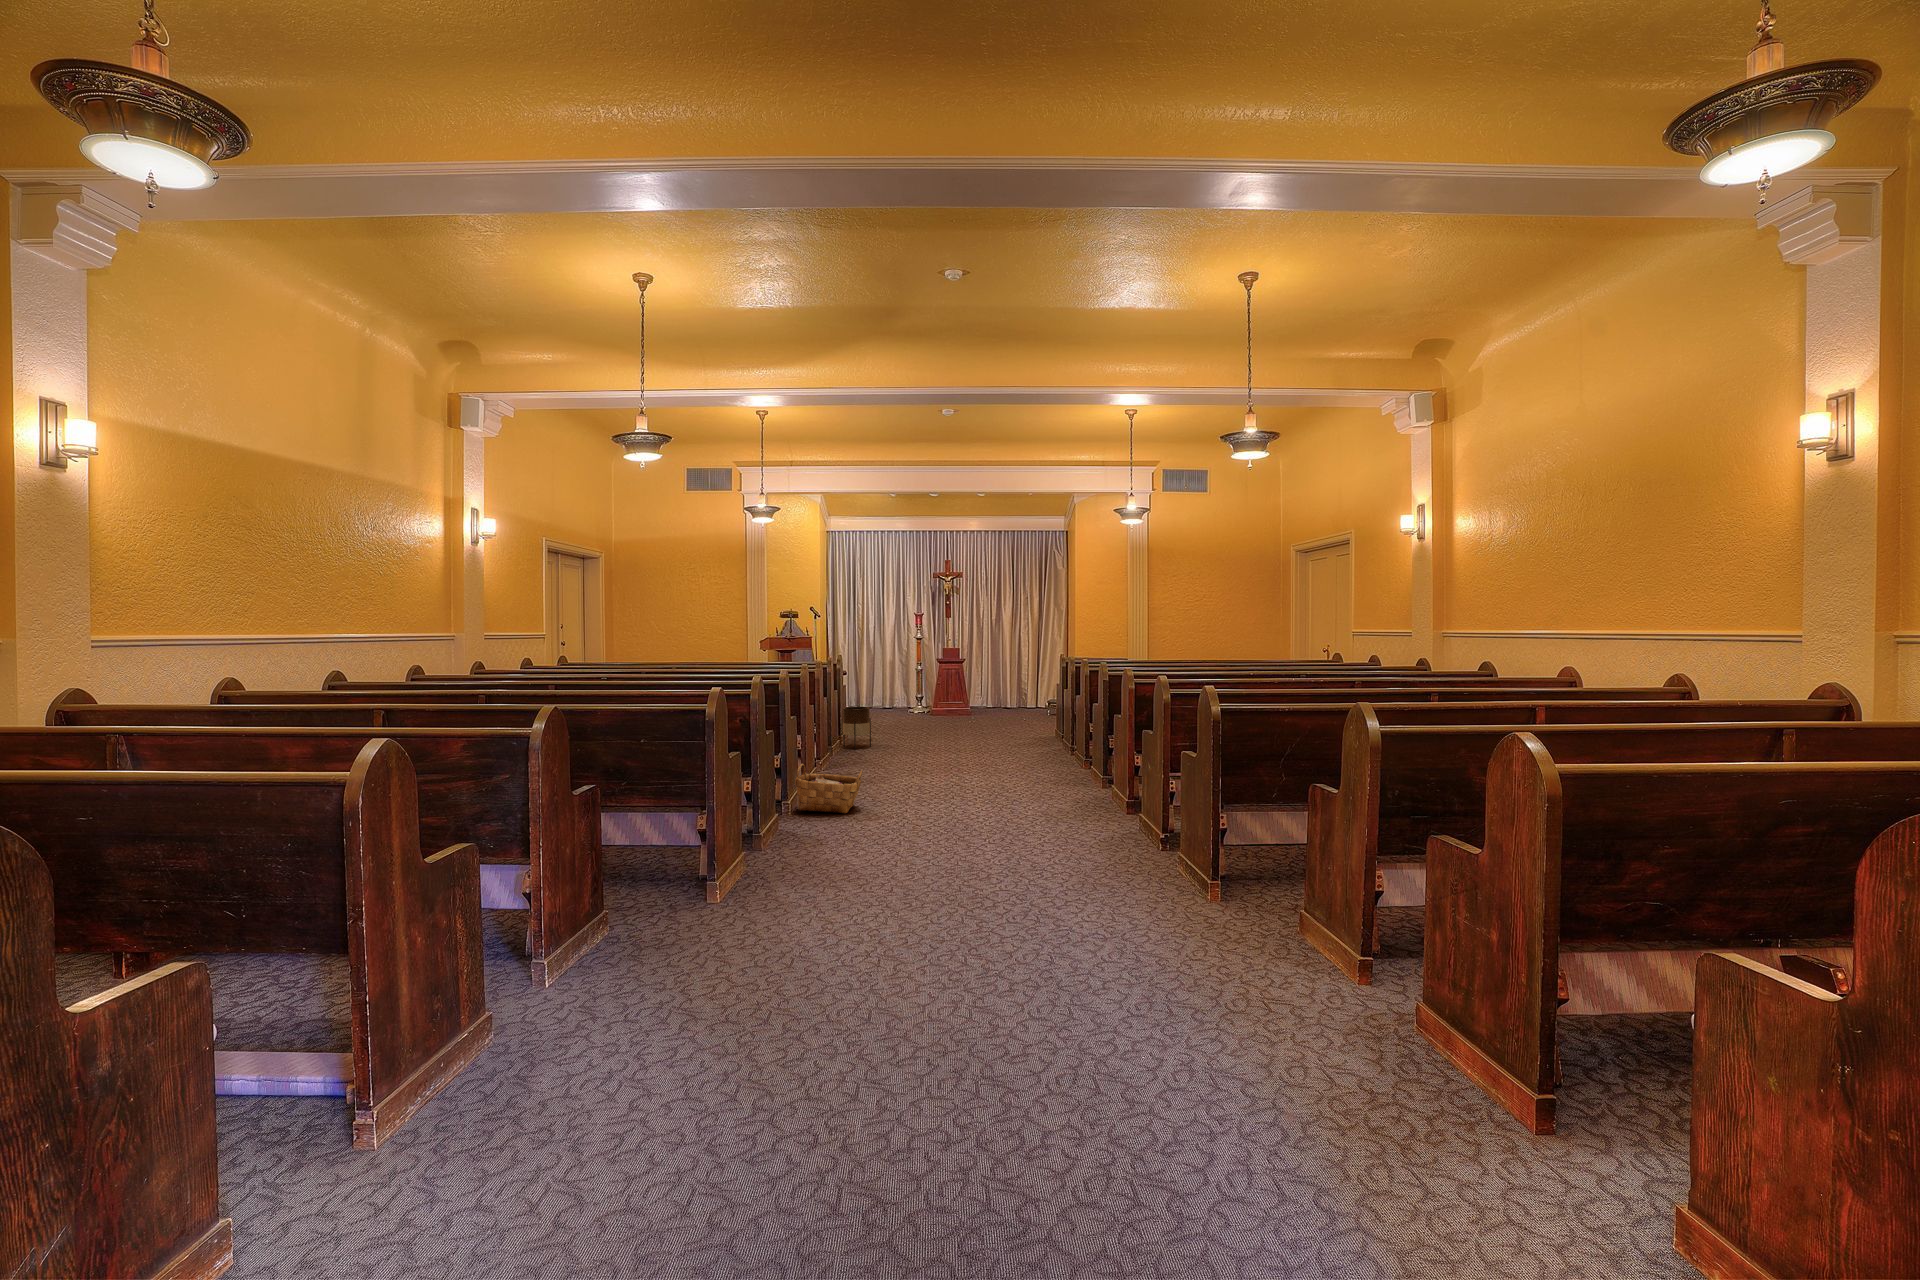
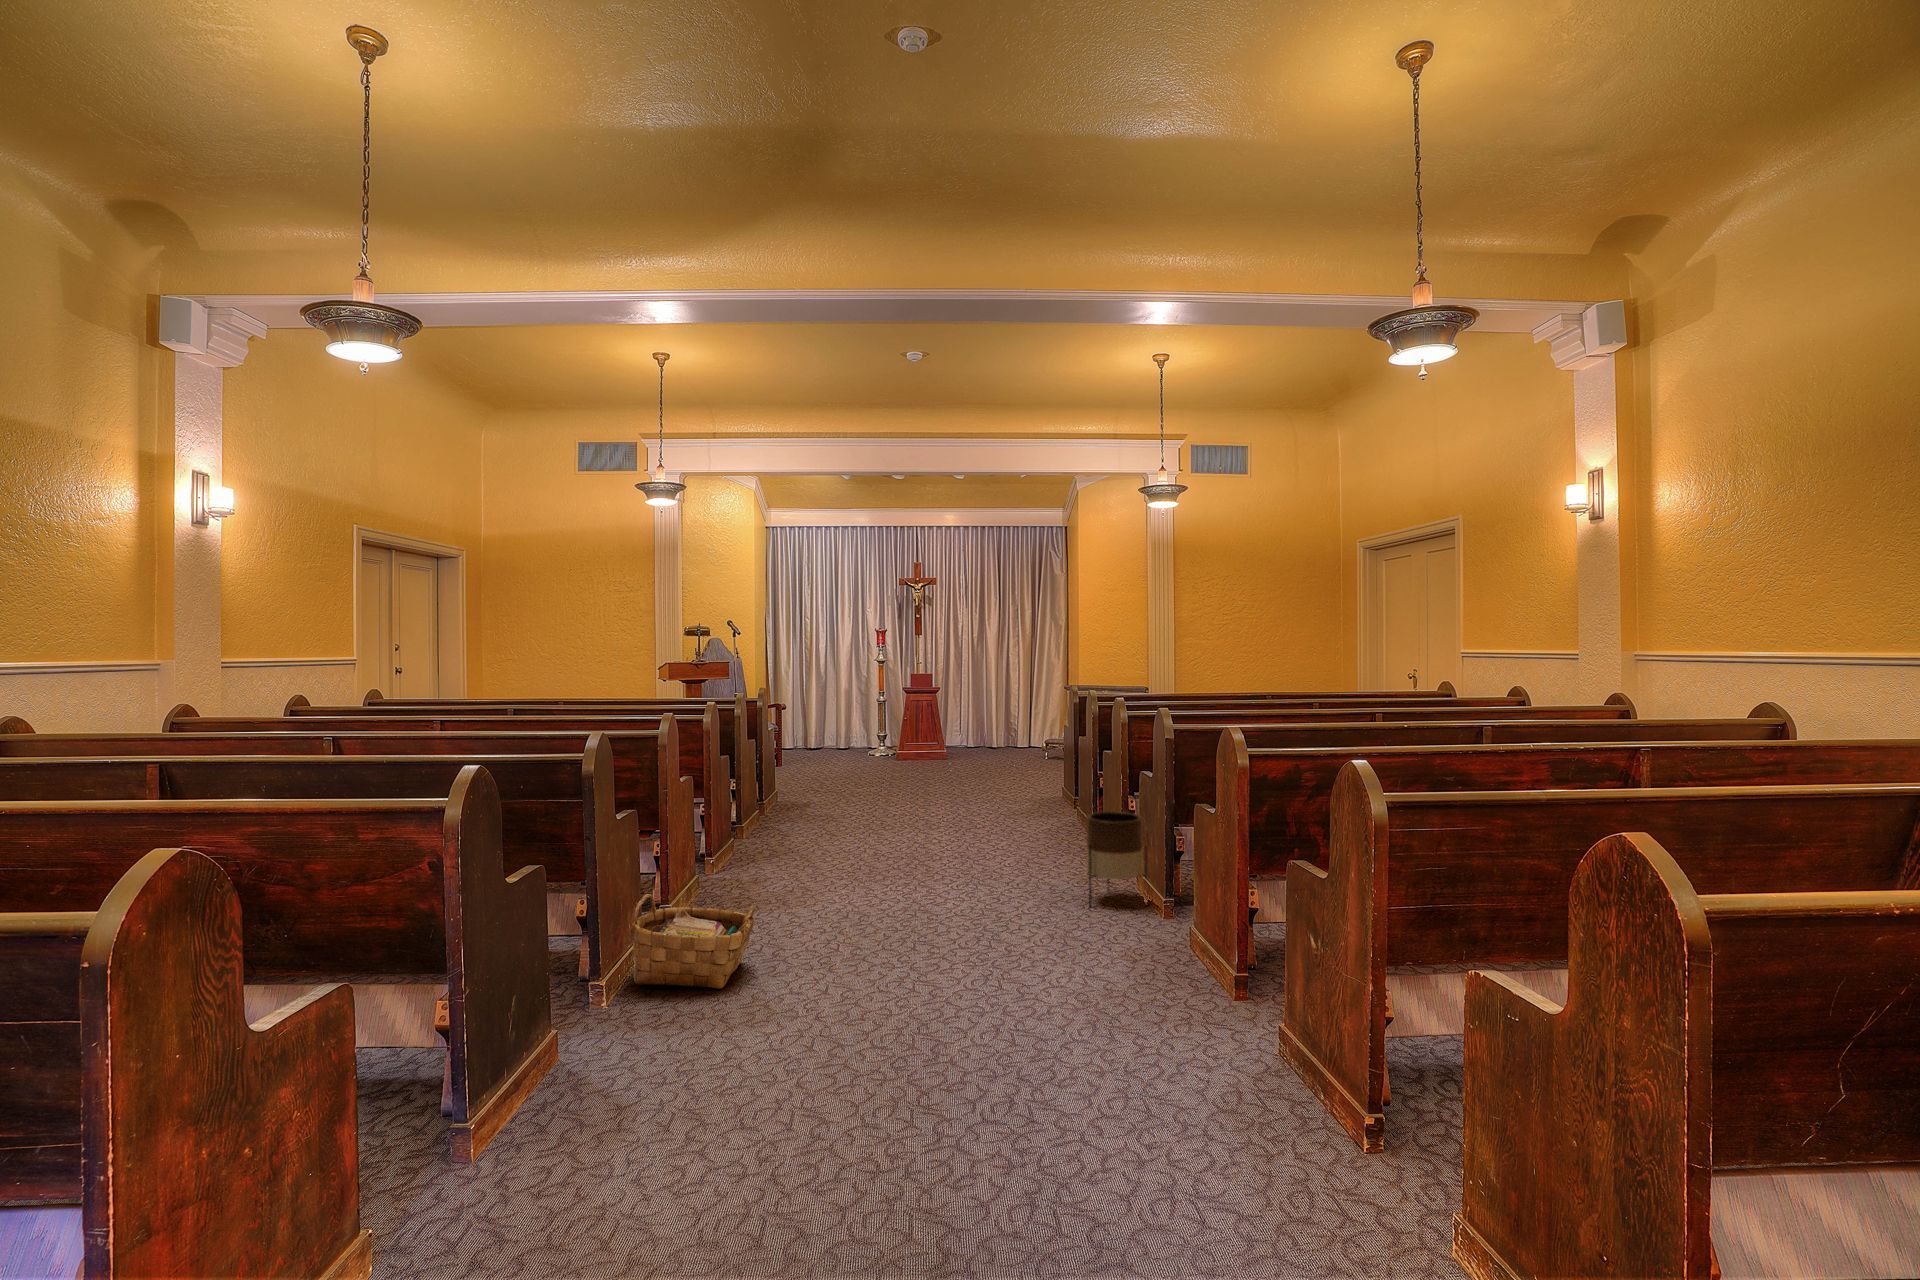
planter: present [843,707,871,750] -> present [1086,811,1147,907]

